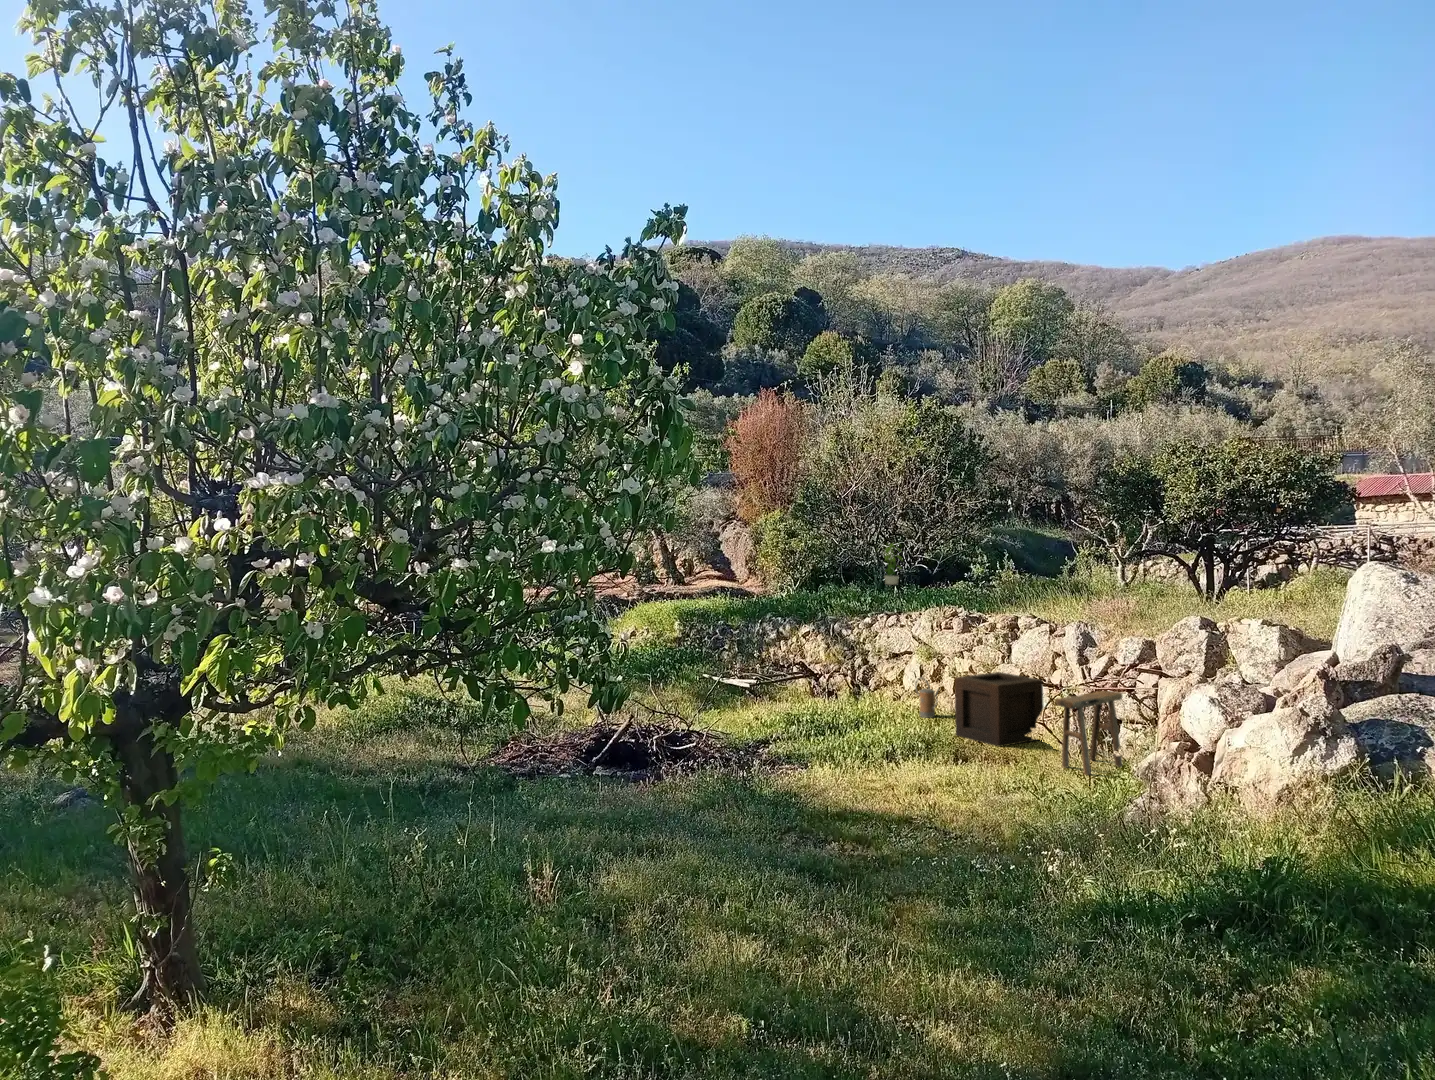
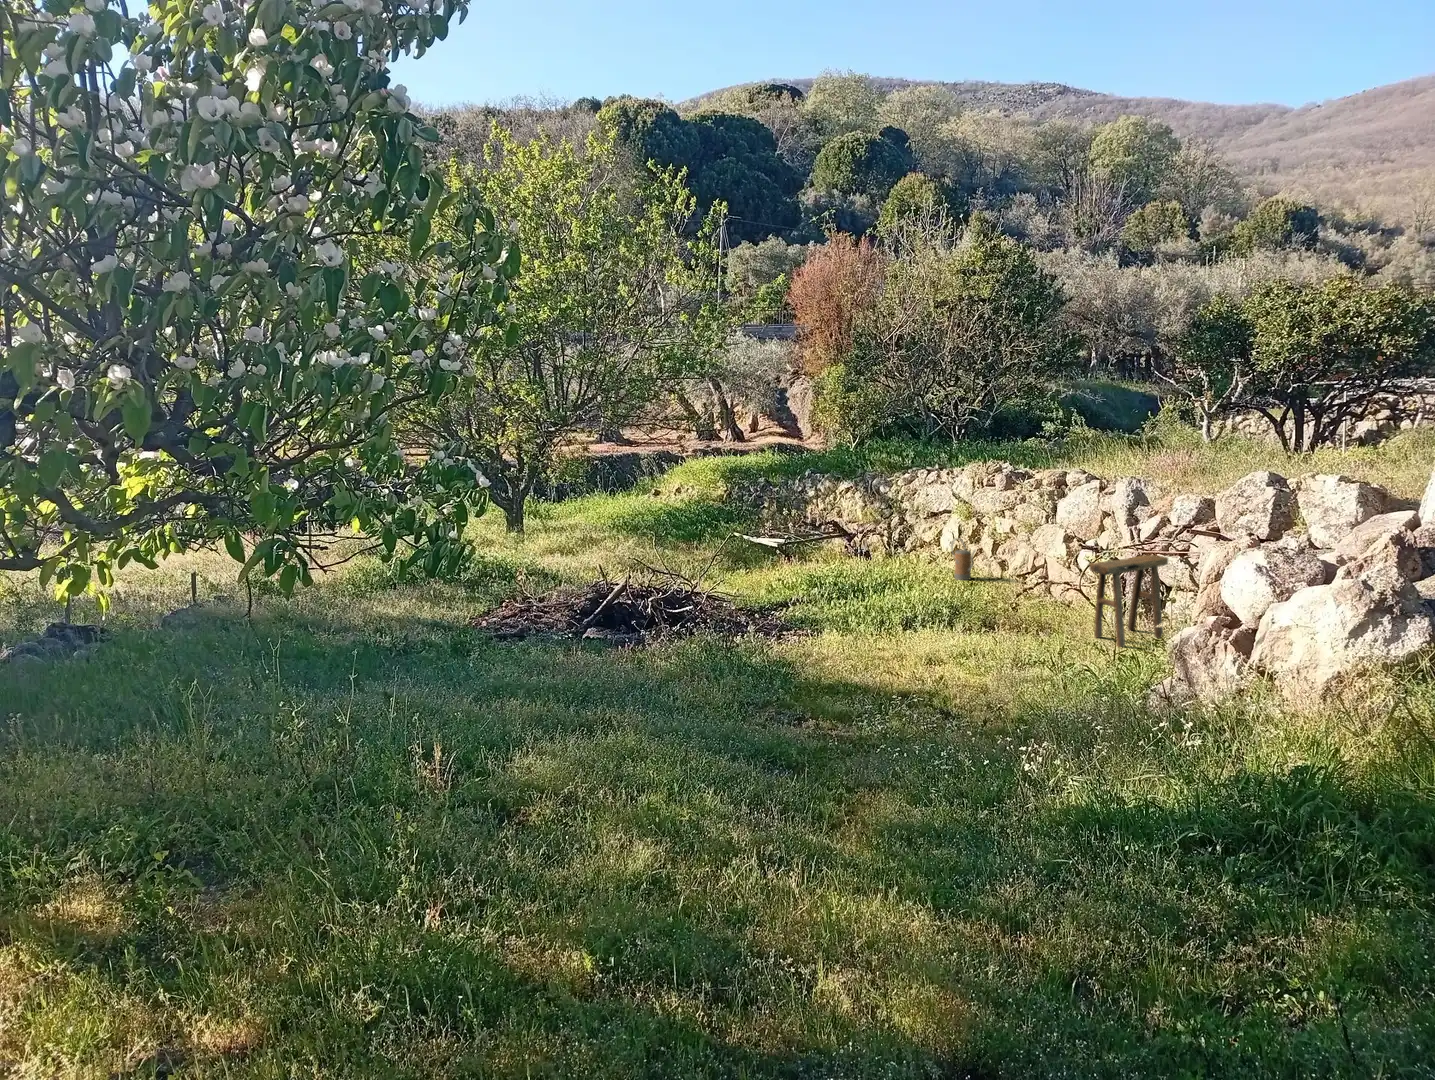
potted plant: present [885,543,902,585] -> none [935,397,964,441]
wooden crate: present [955,672,1044,747] -> none [987,533,1084,613]

